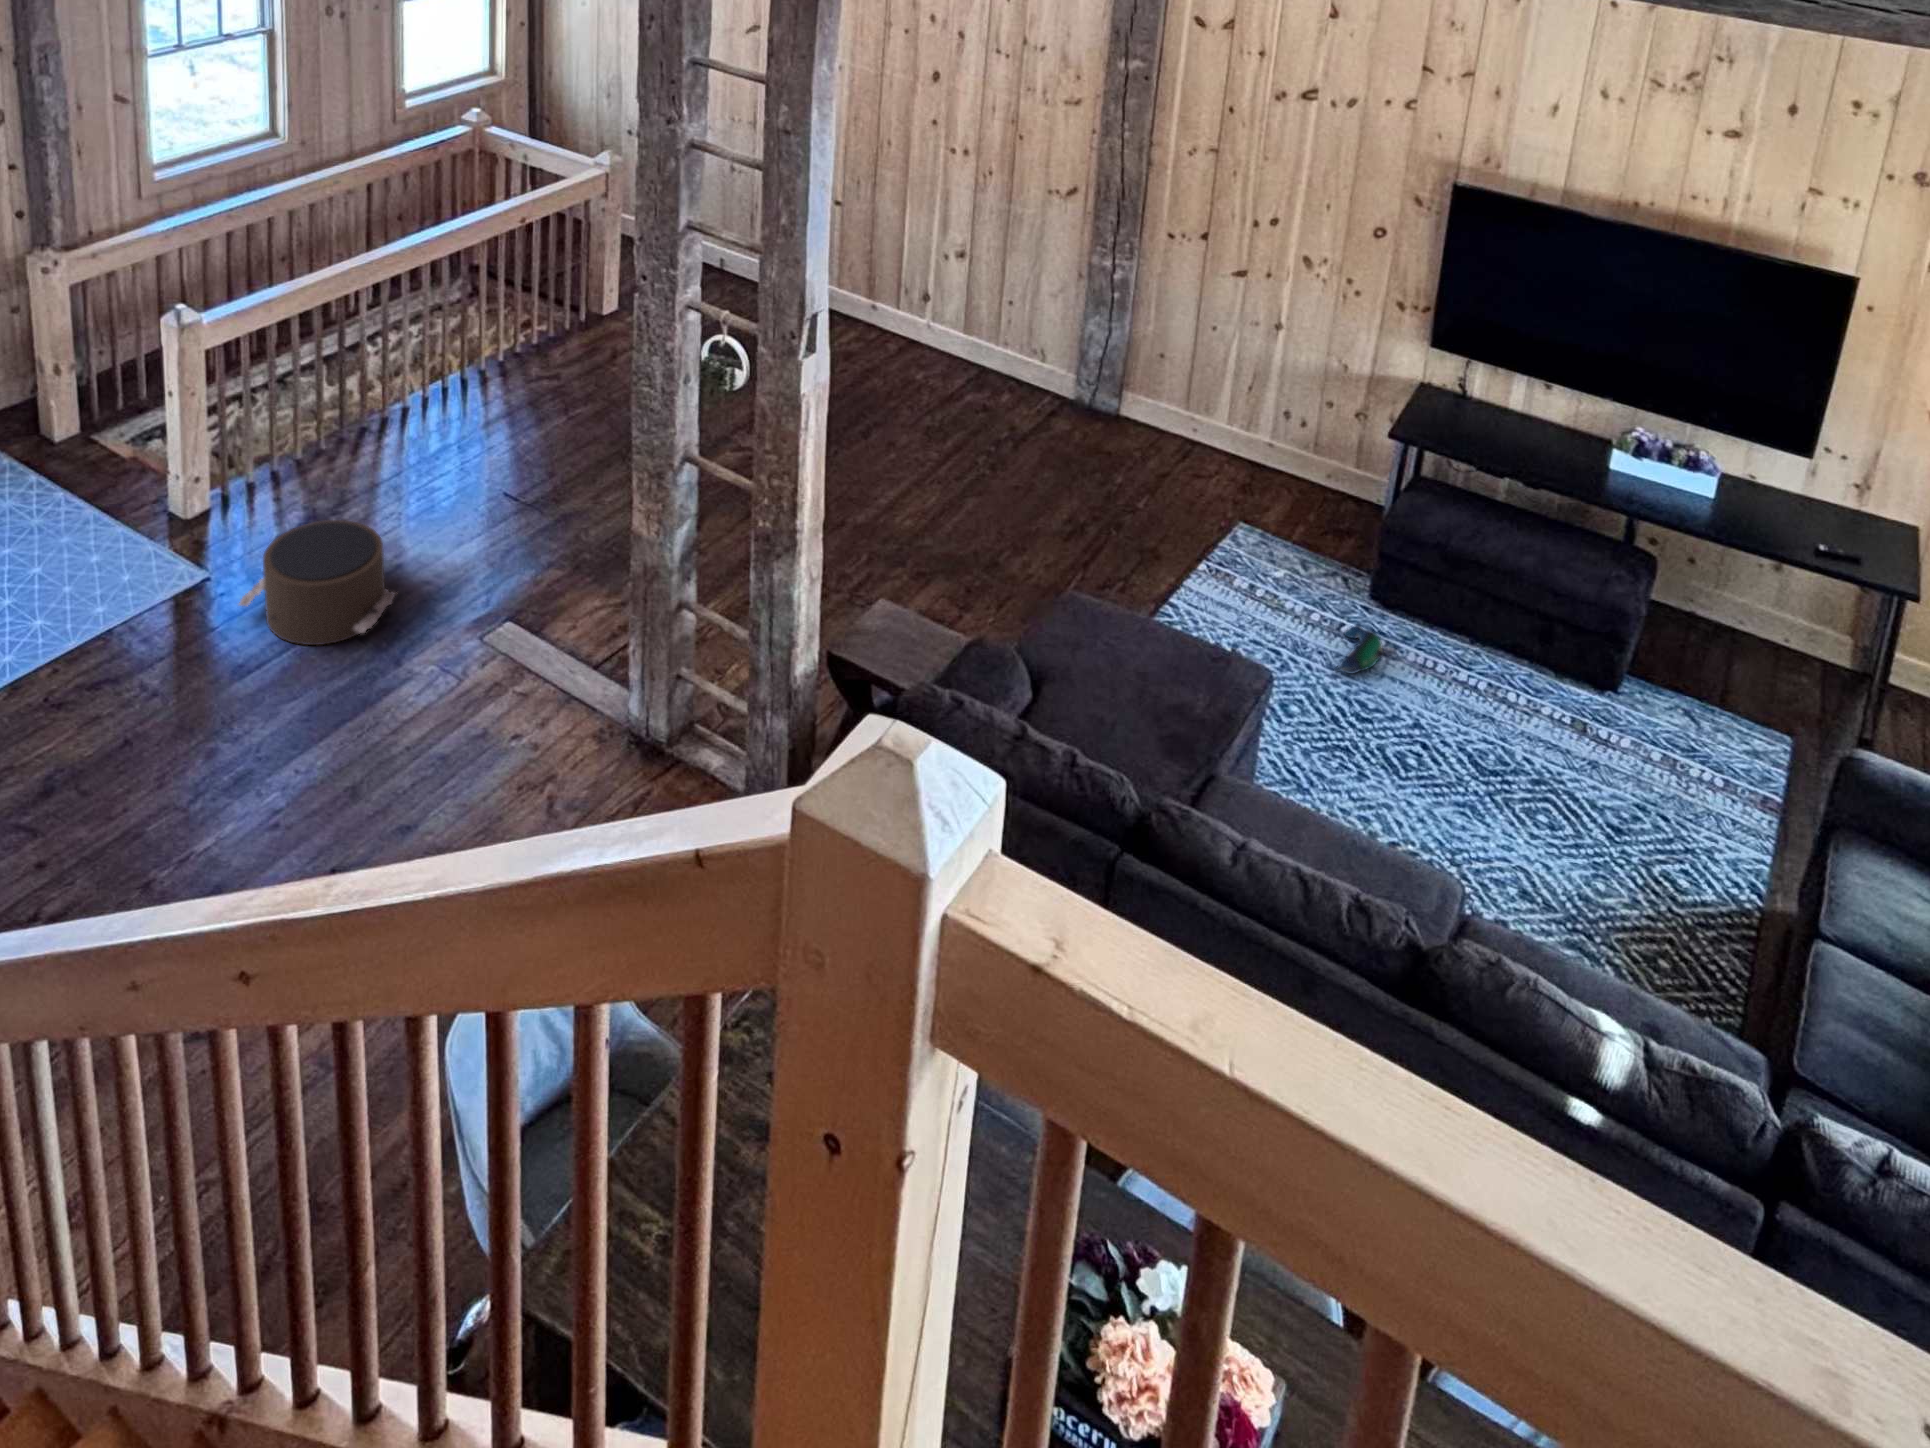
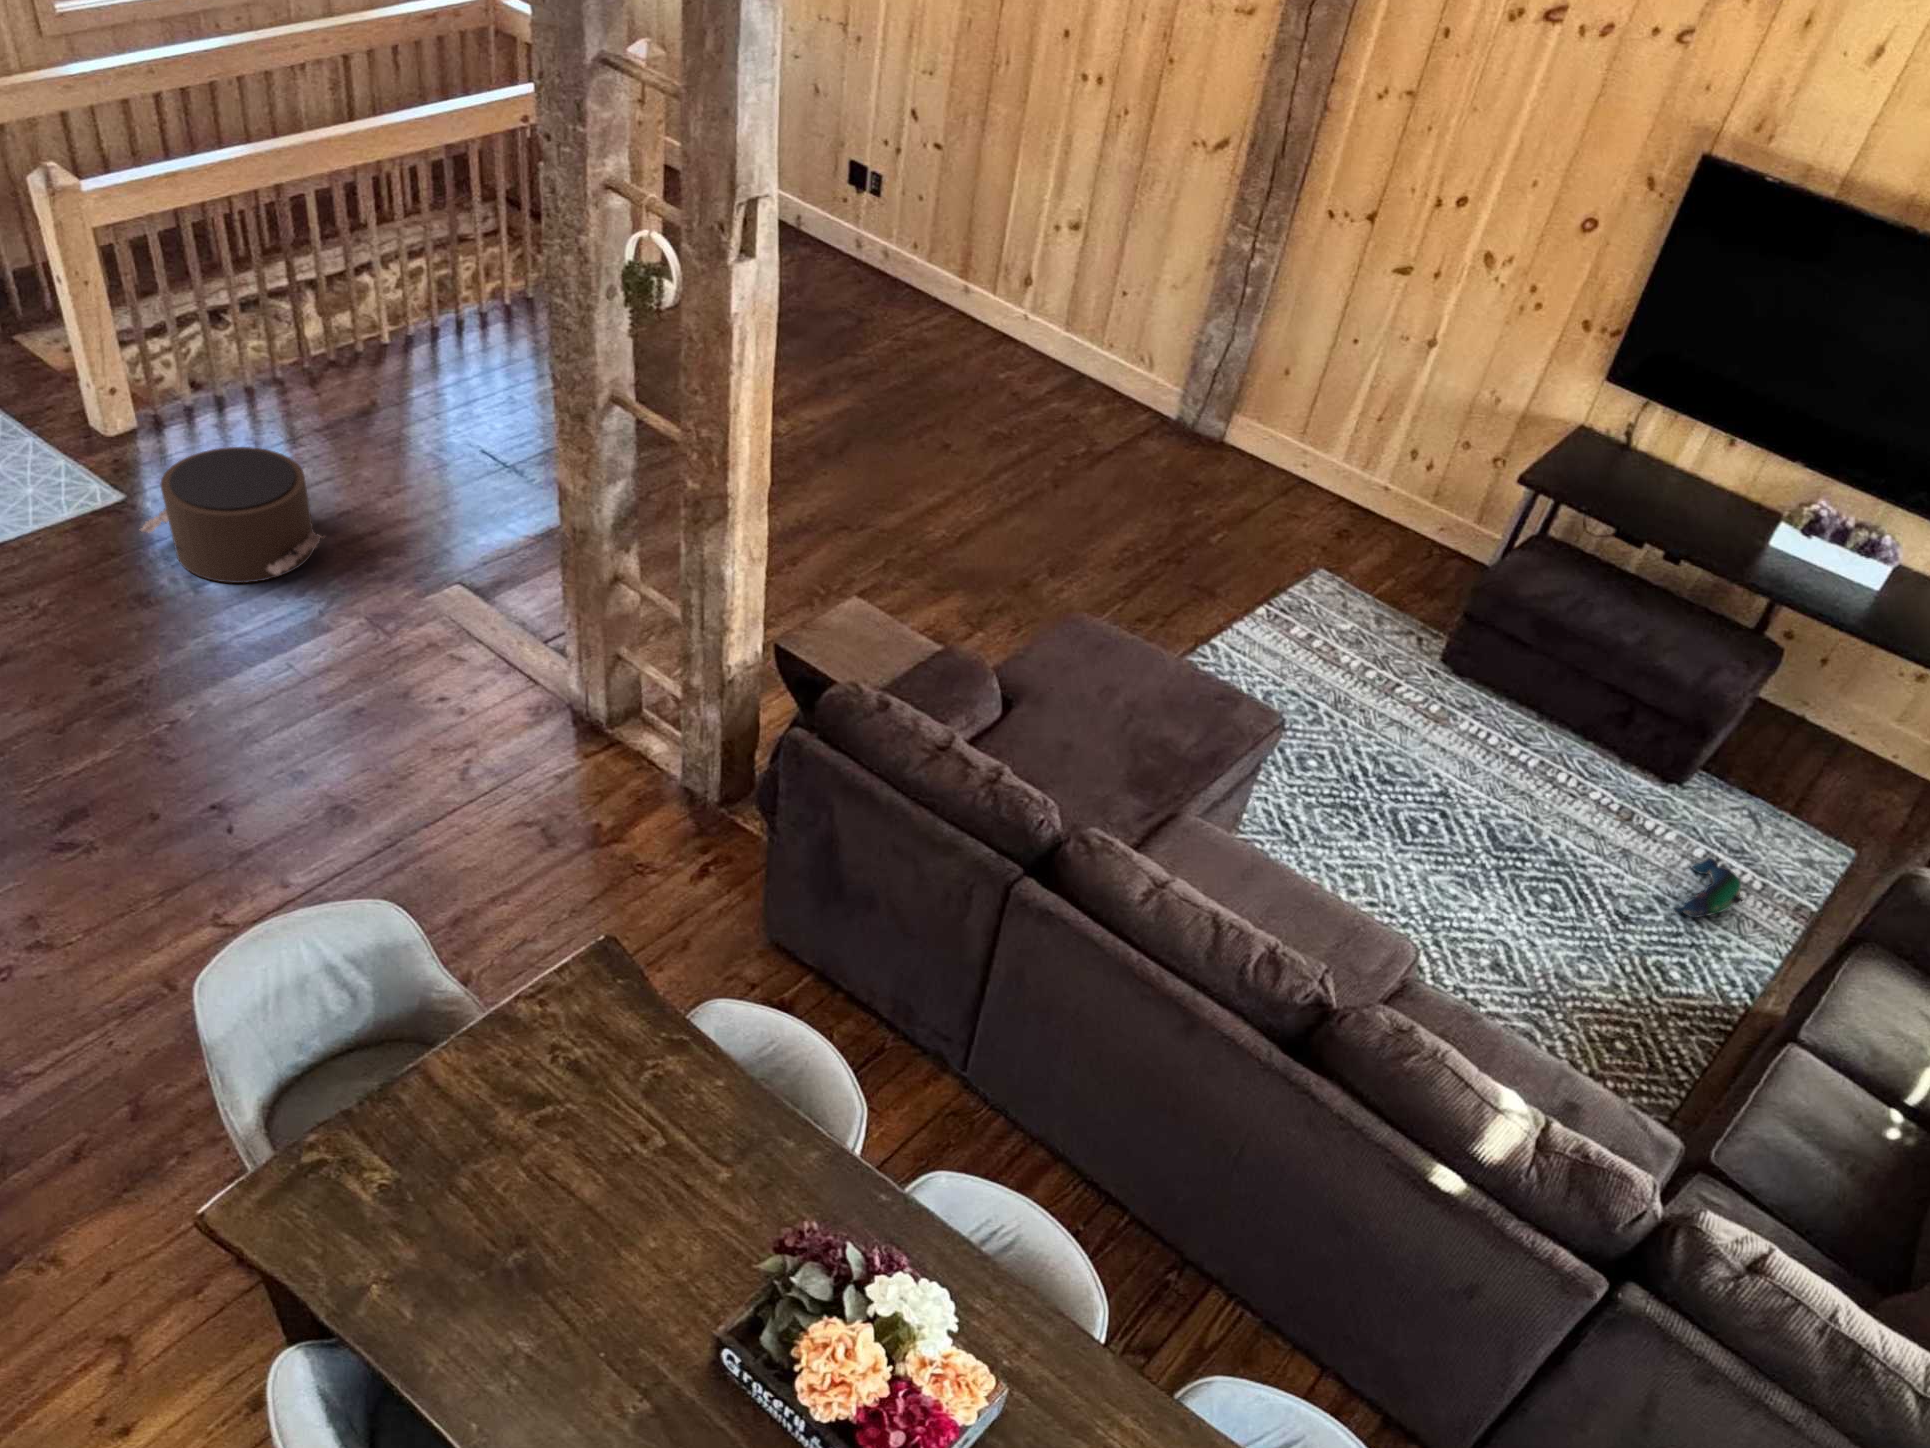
plush toy: present [1334,625,1384,674] -> present [1674,858,1743,917]

